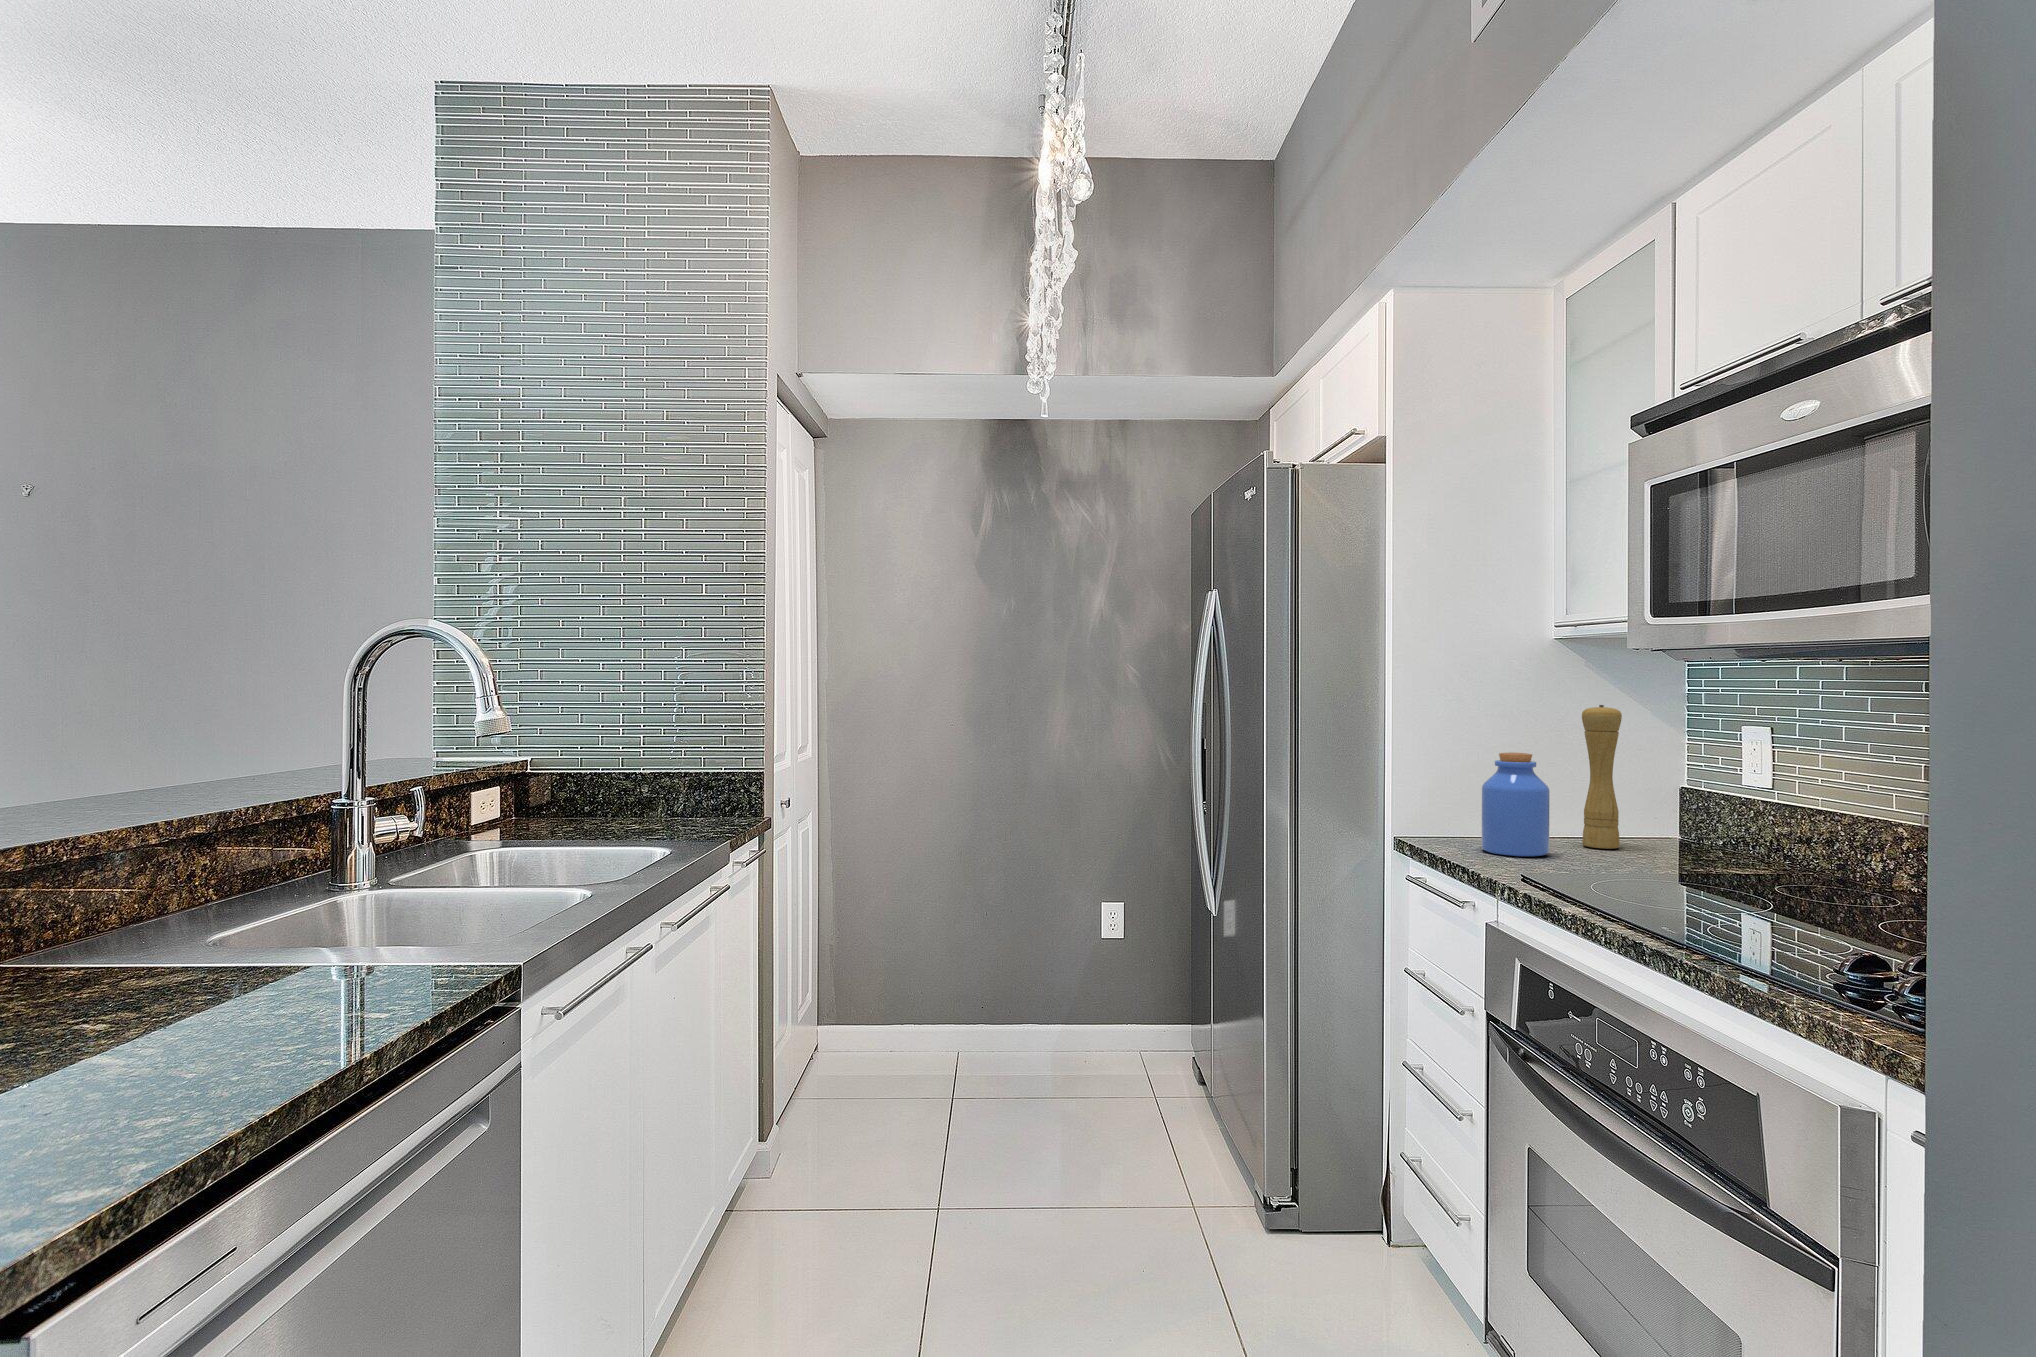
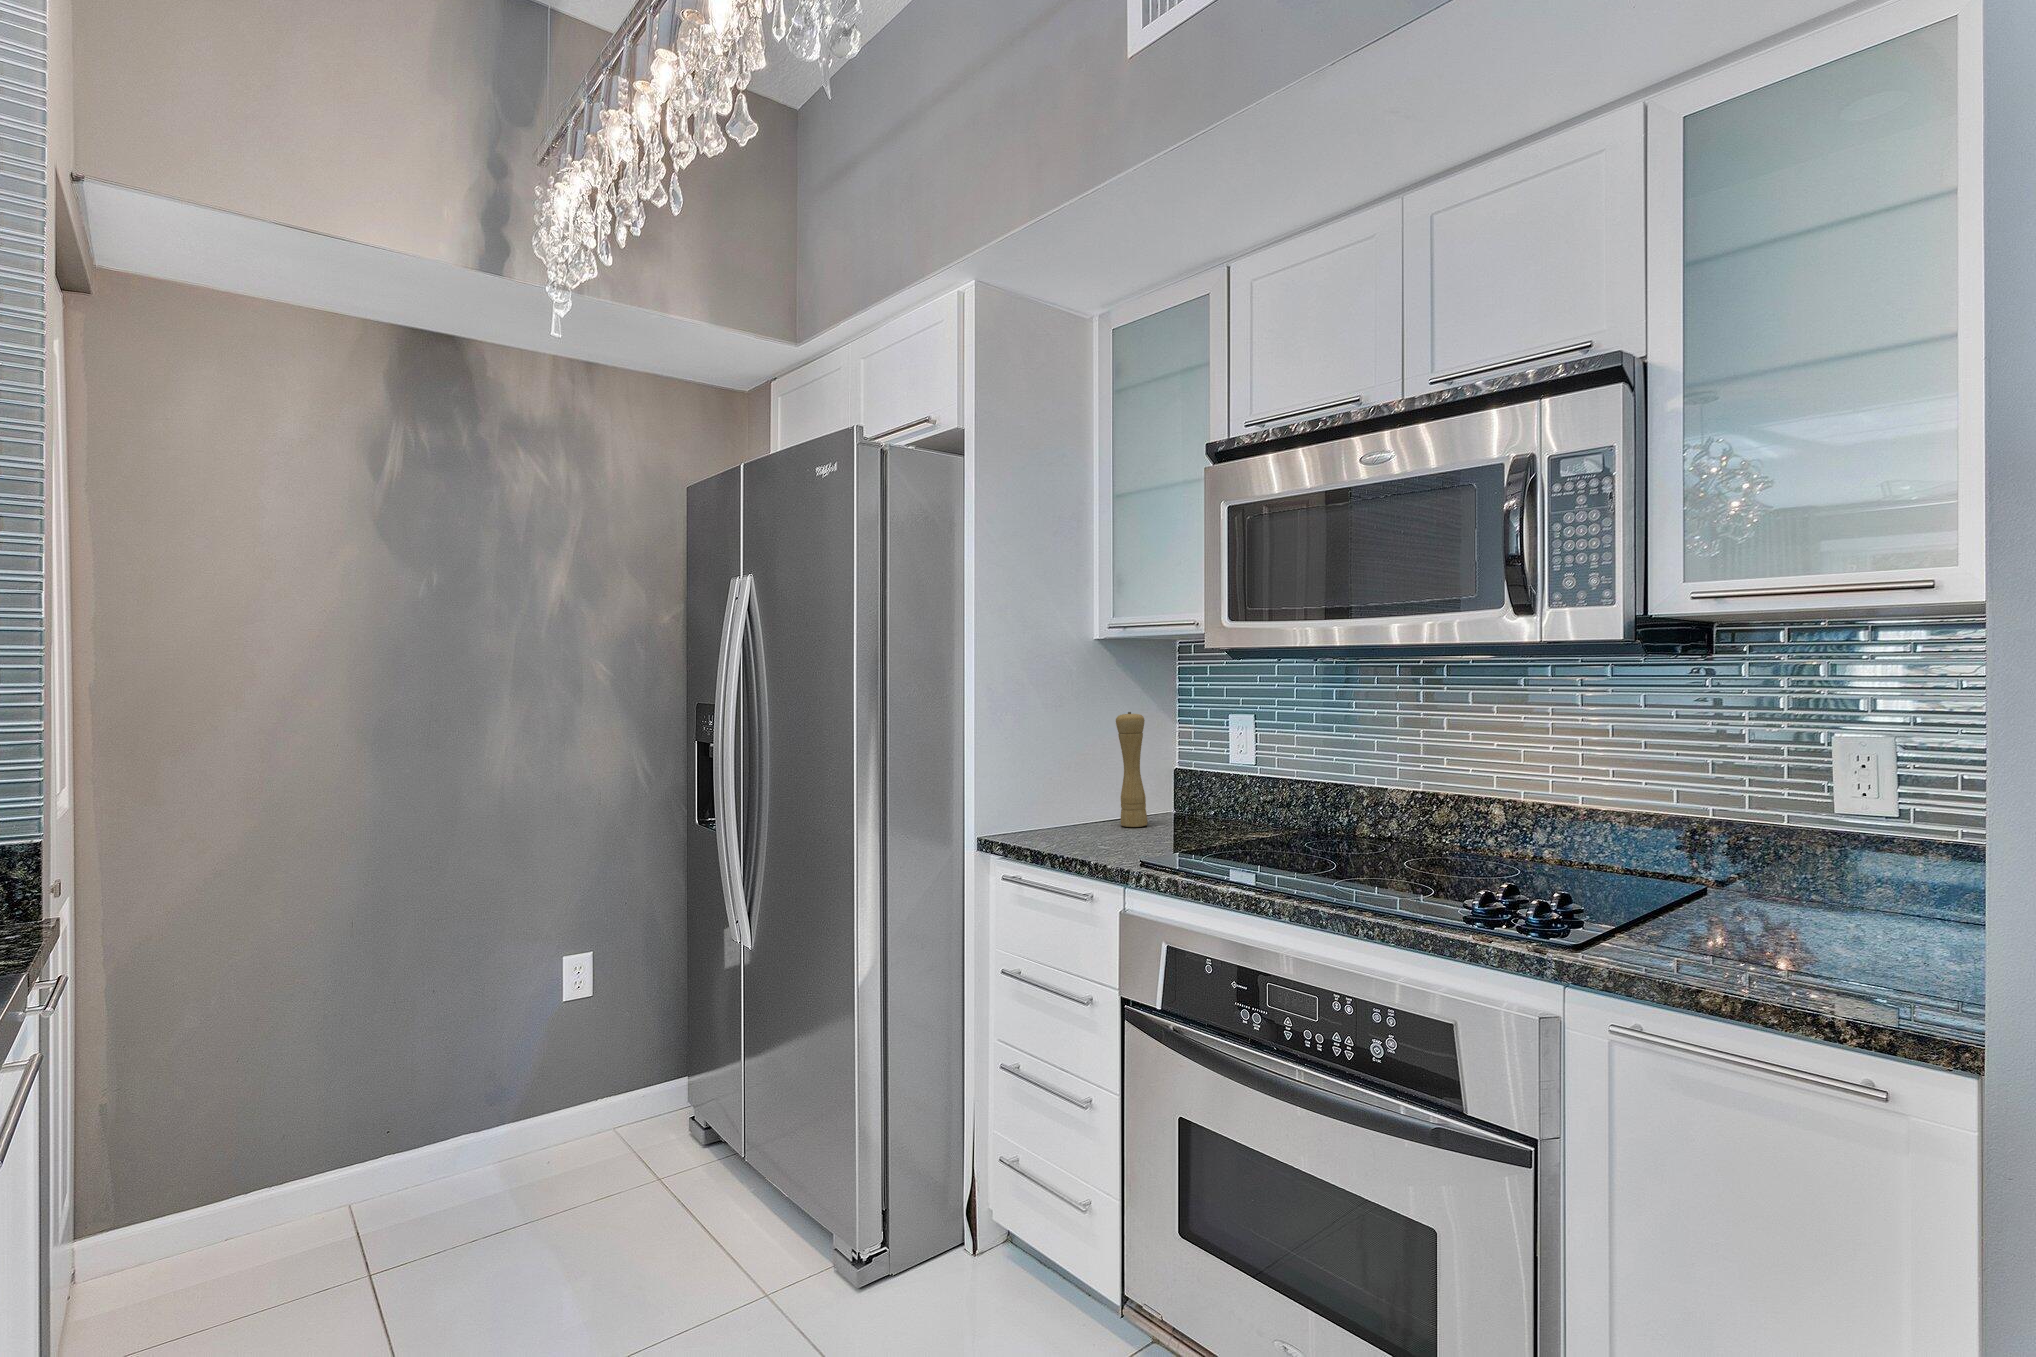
jar: present [1482,752,1550,857] -> none [1066,756,1120,844]

